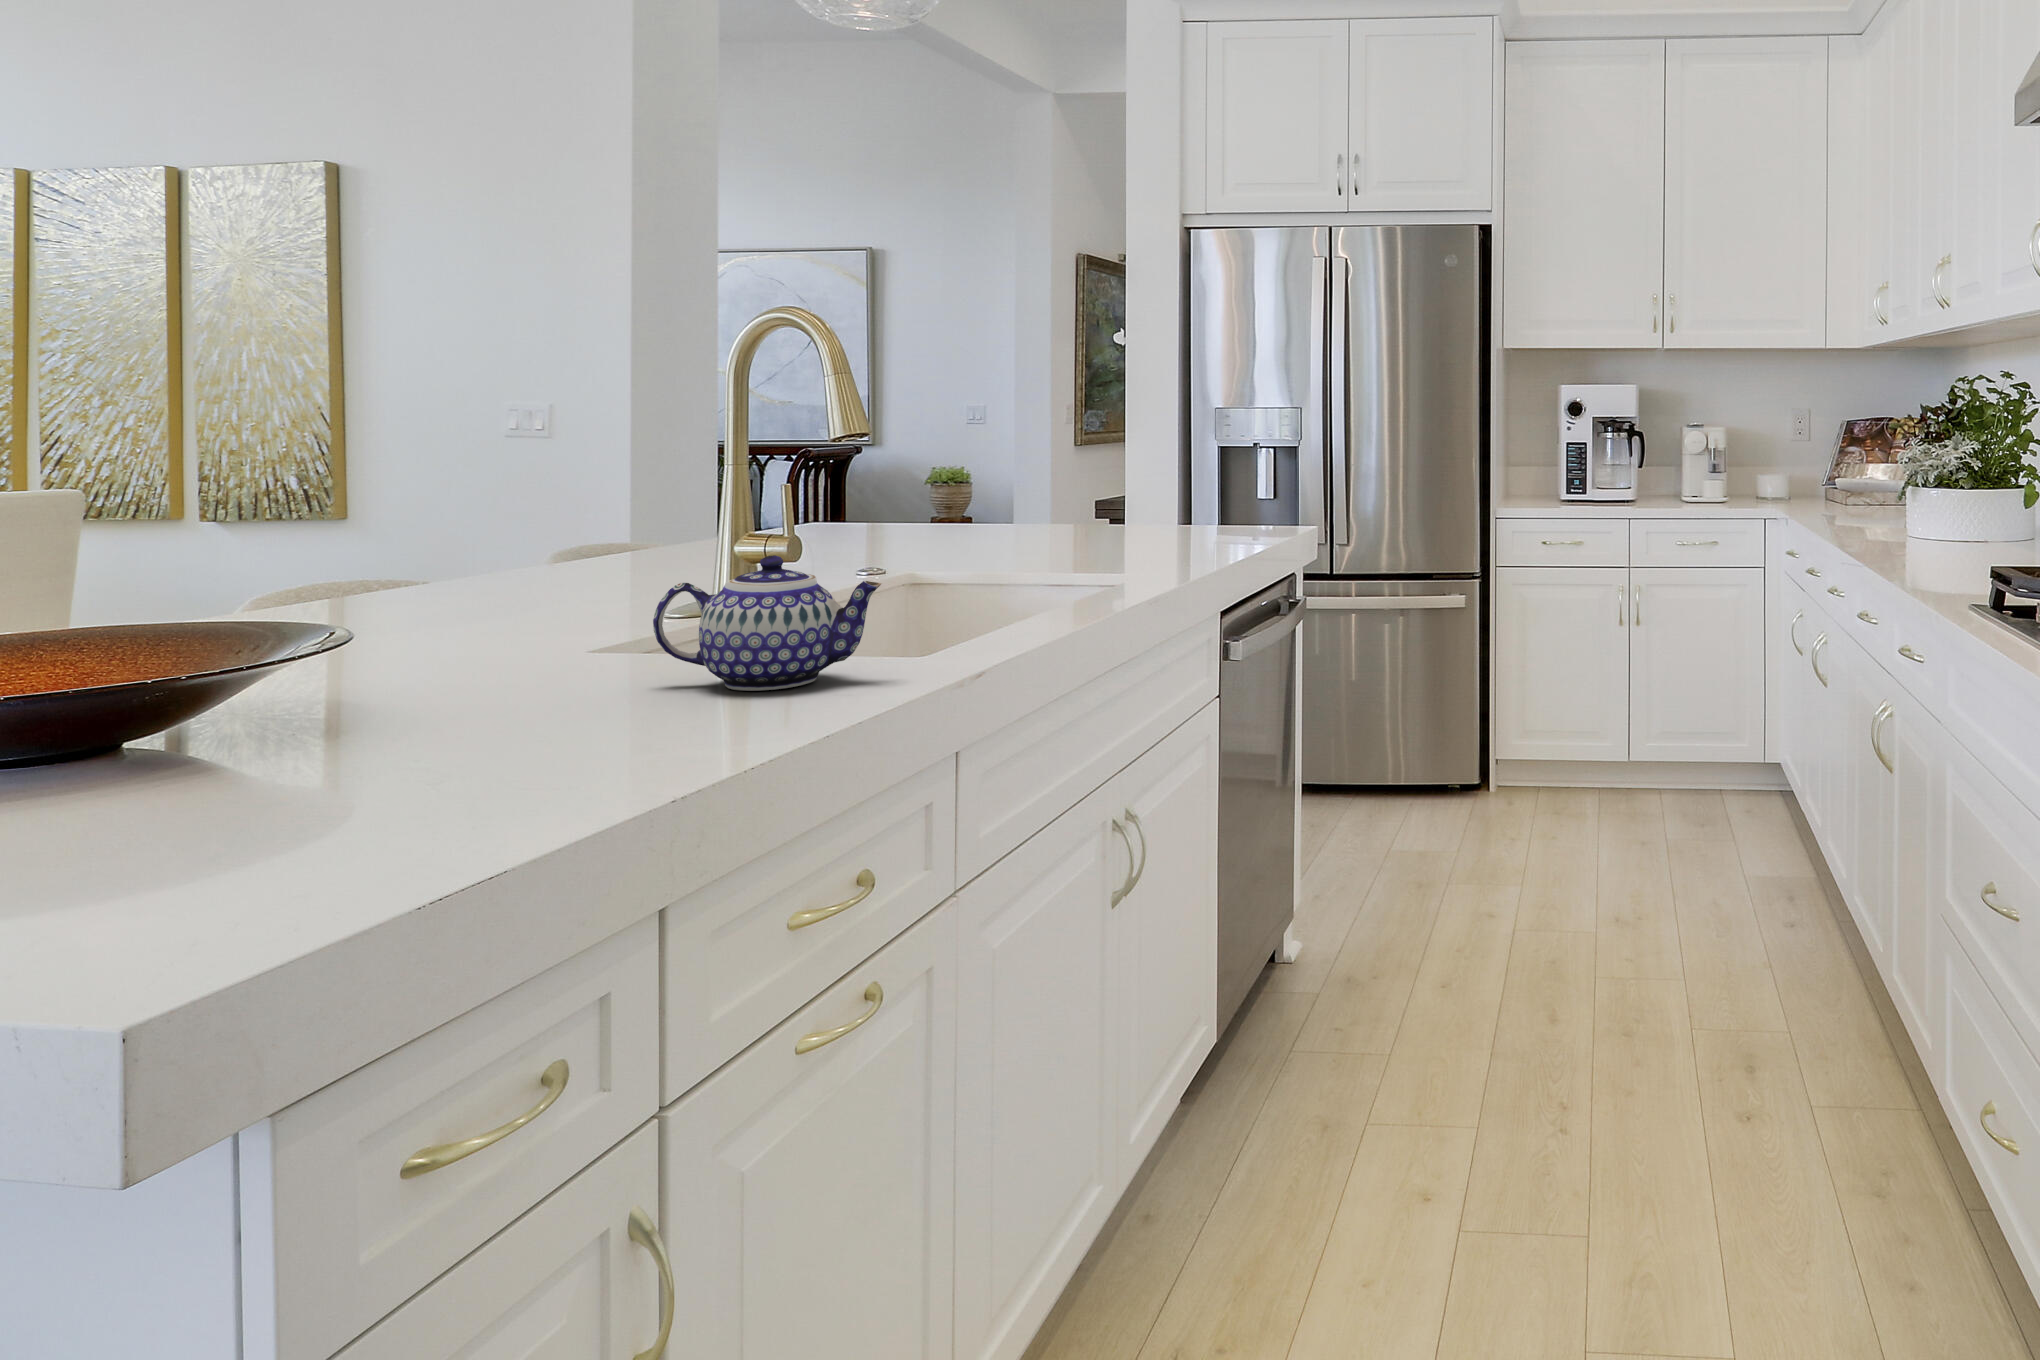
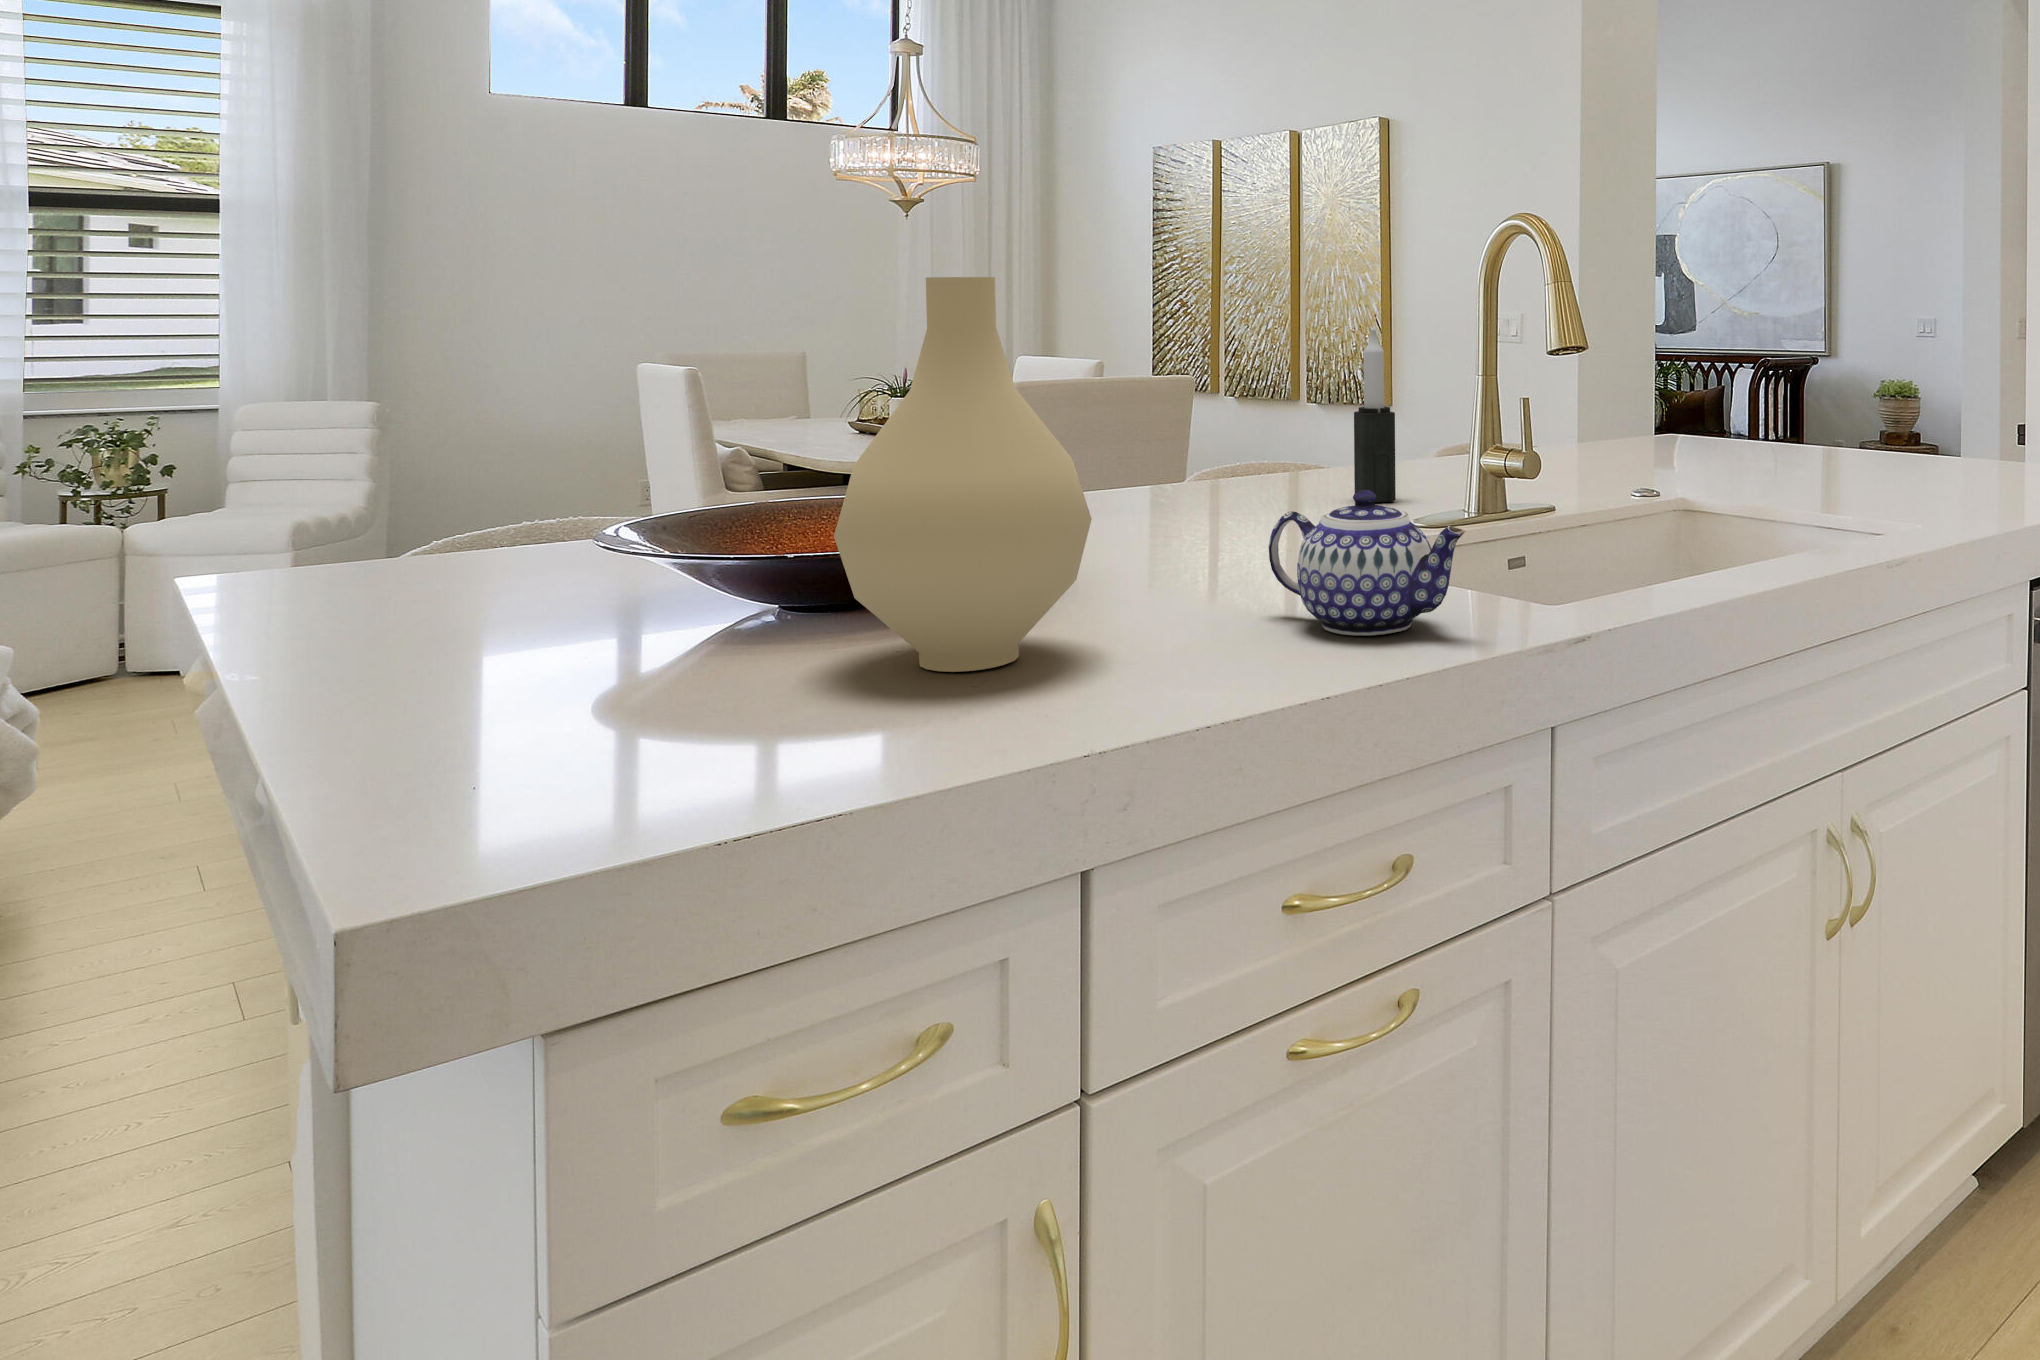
vase: none [215,353,533,769] -> present [834,277,1092,672]
candle: none [558,411,612,597] -> present [1354,327,1396,502]

